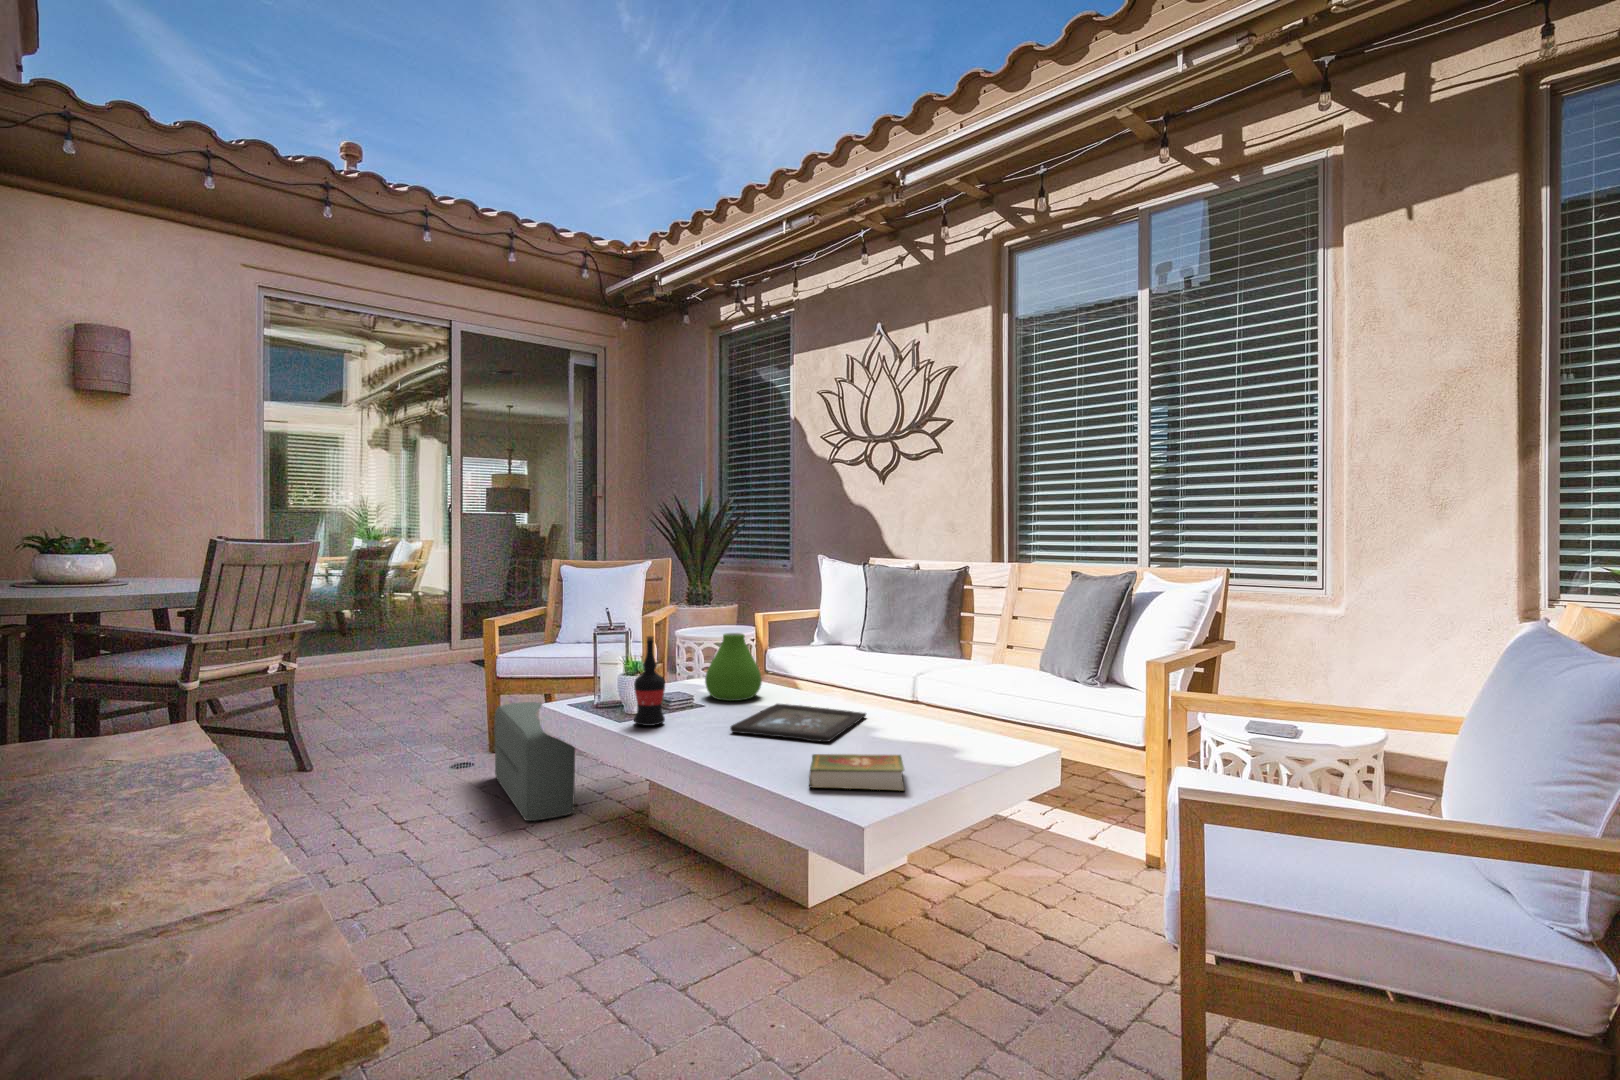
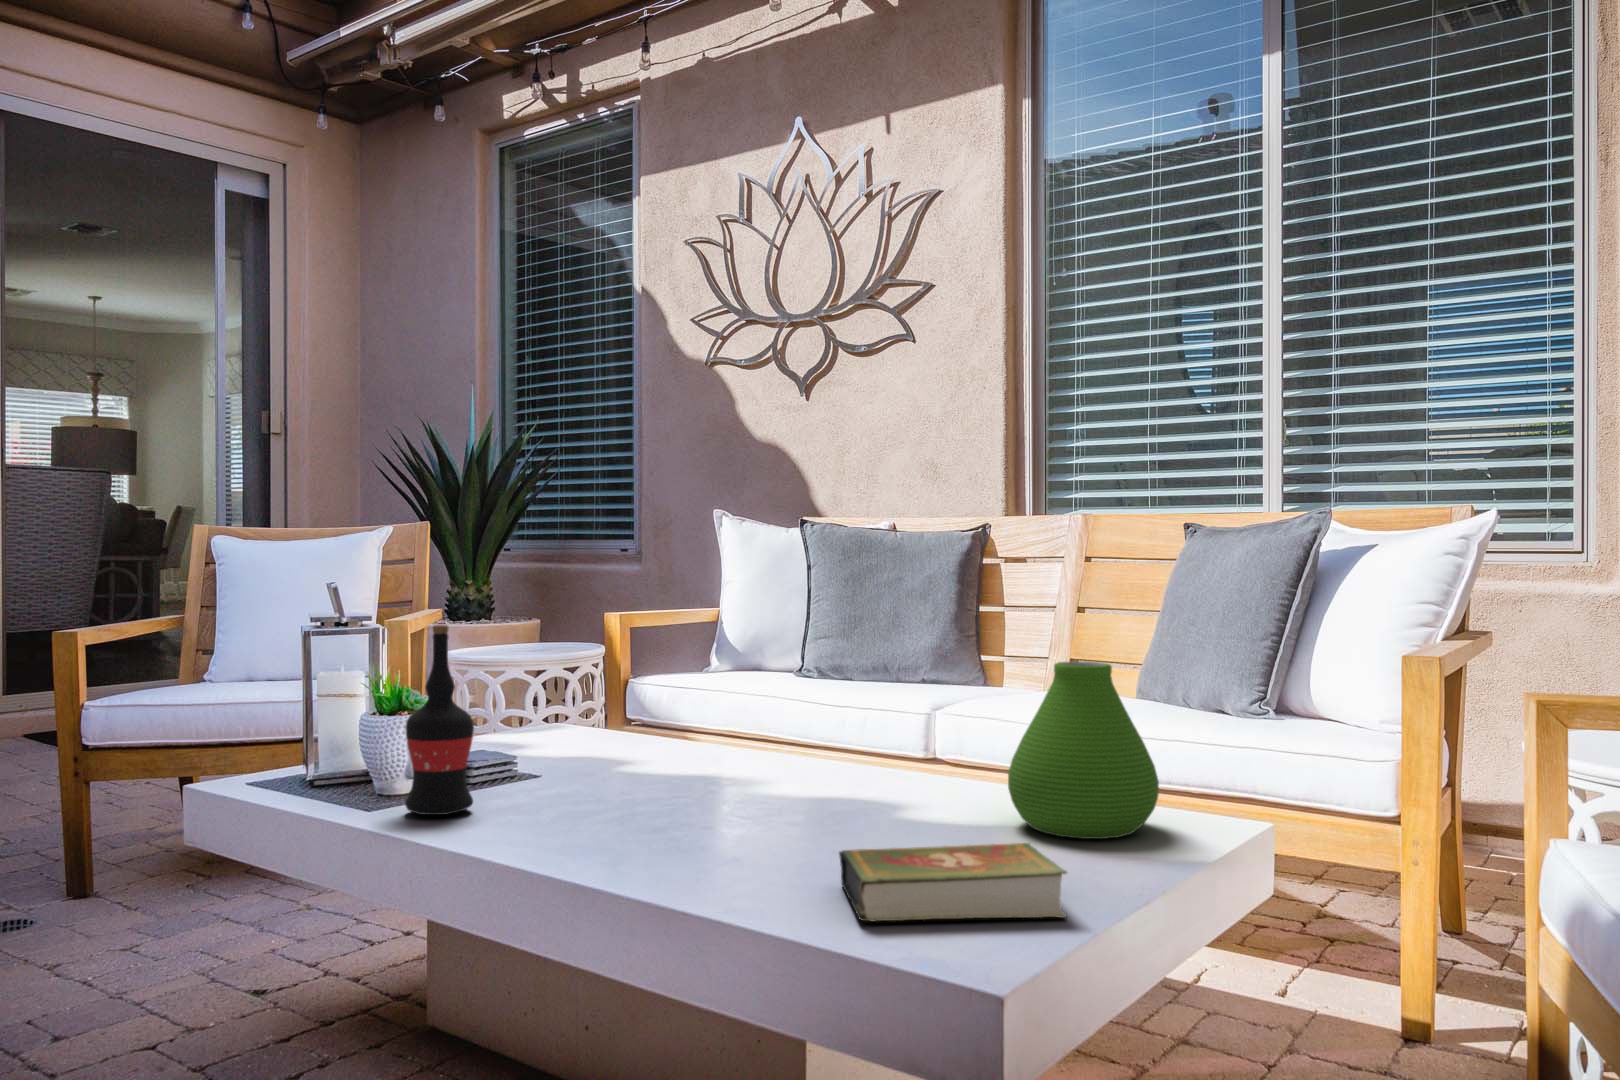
vase: present [705,633,762,701] -> present [1008,661,1159,839]
pouf: present [495,702,575,821] -> none [78,788,263,1035]
tray: present [730,704,866,742] -> none [621,765,877,830]

